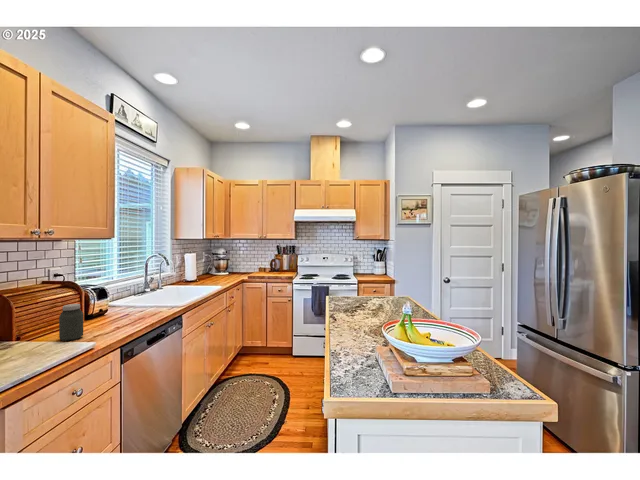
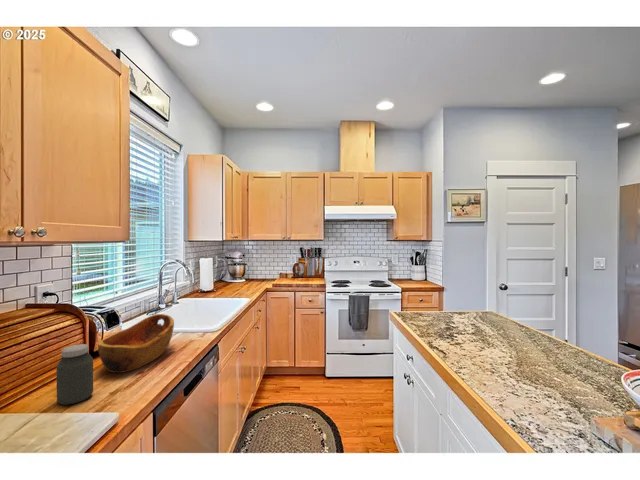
wooden bowl: none [89,291,147,328] -> present [98,314,174,373]

